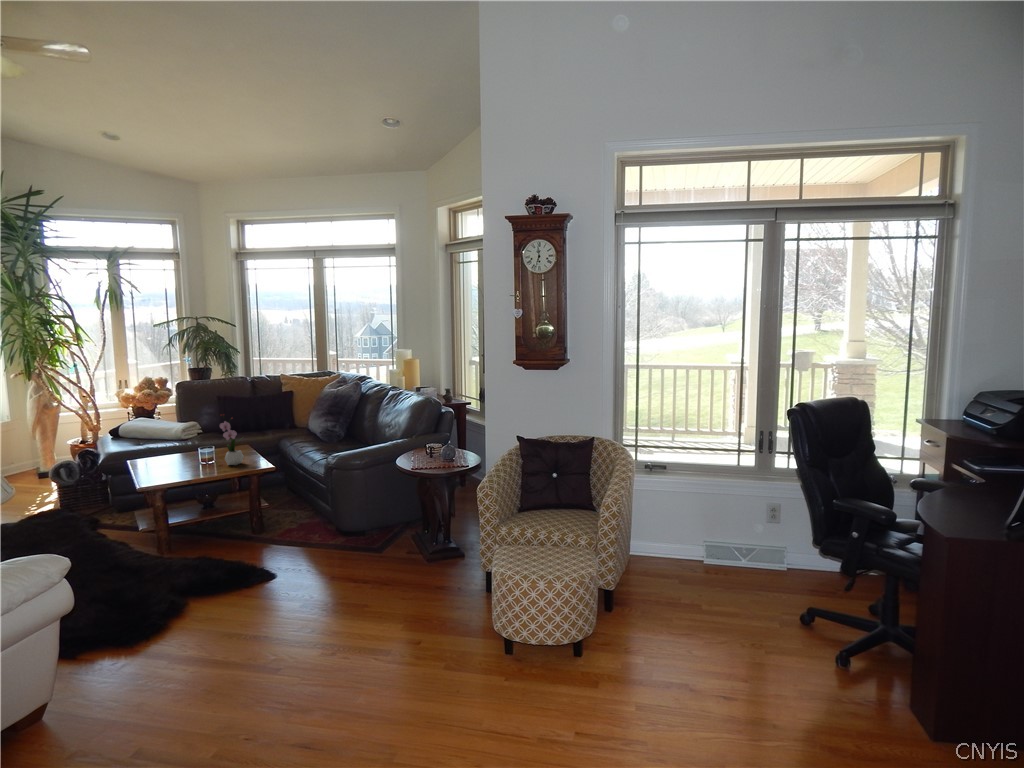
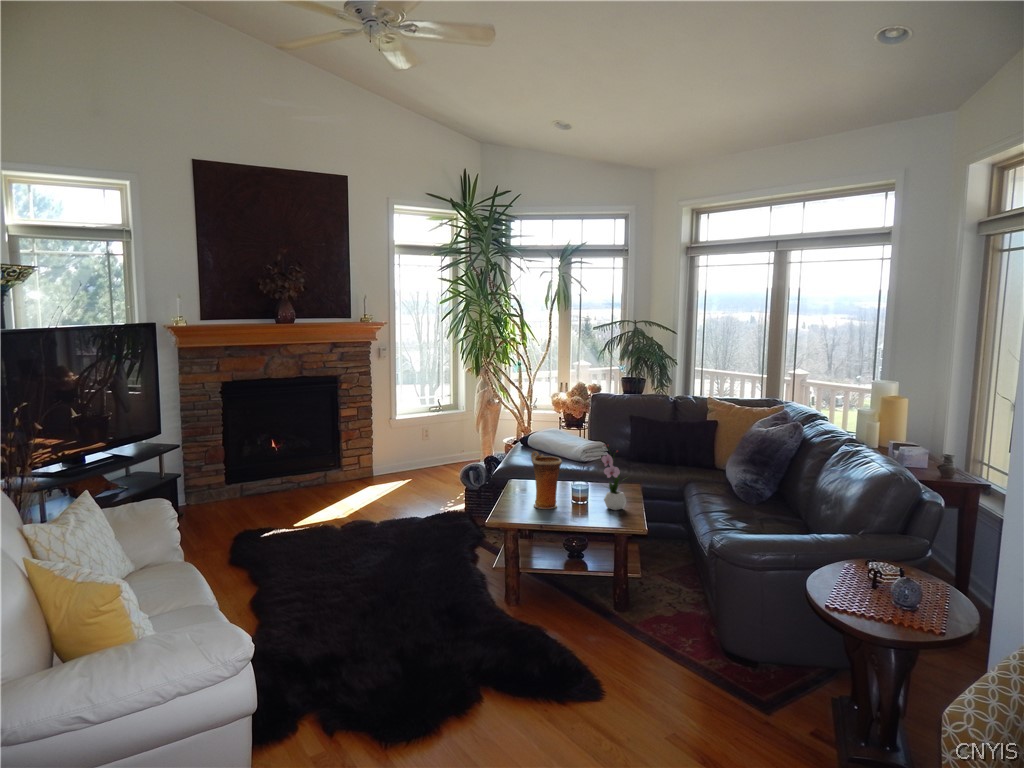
vase: none [153,427,184,477] -> present [531,451,562,509]

